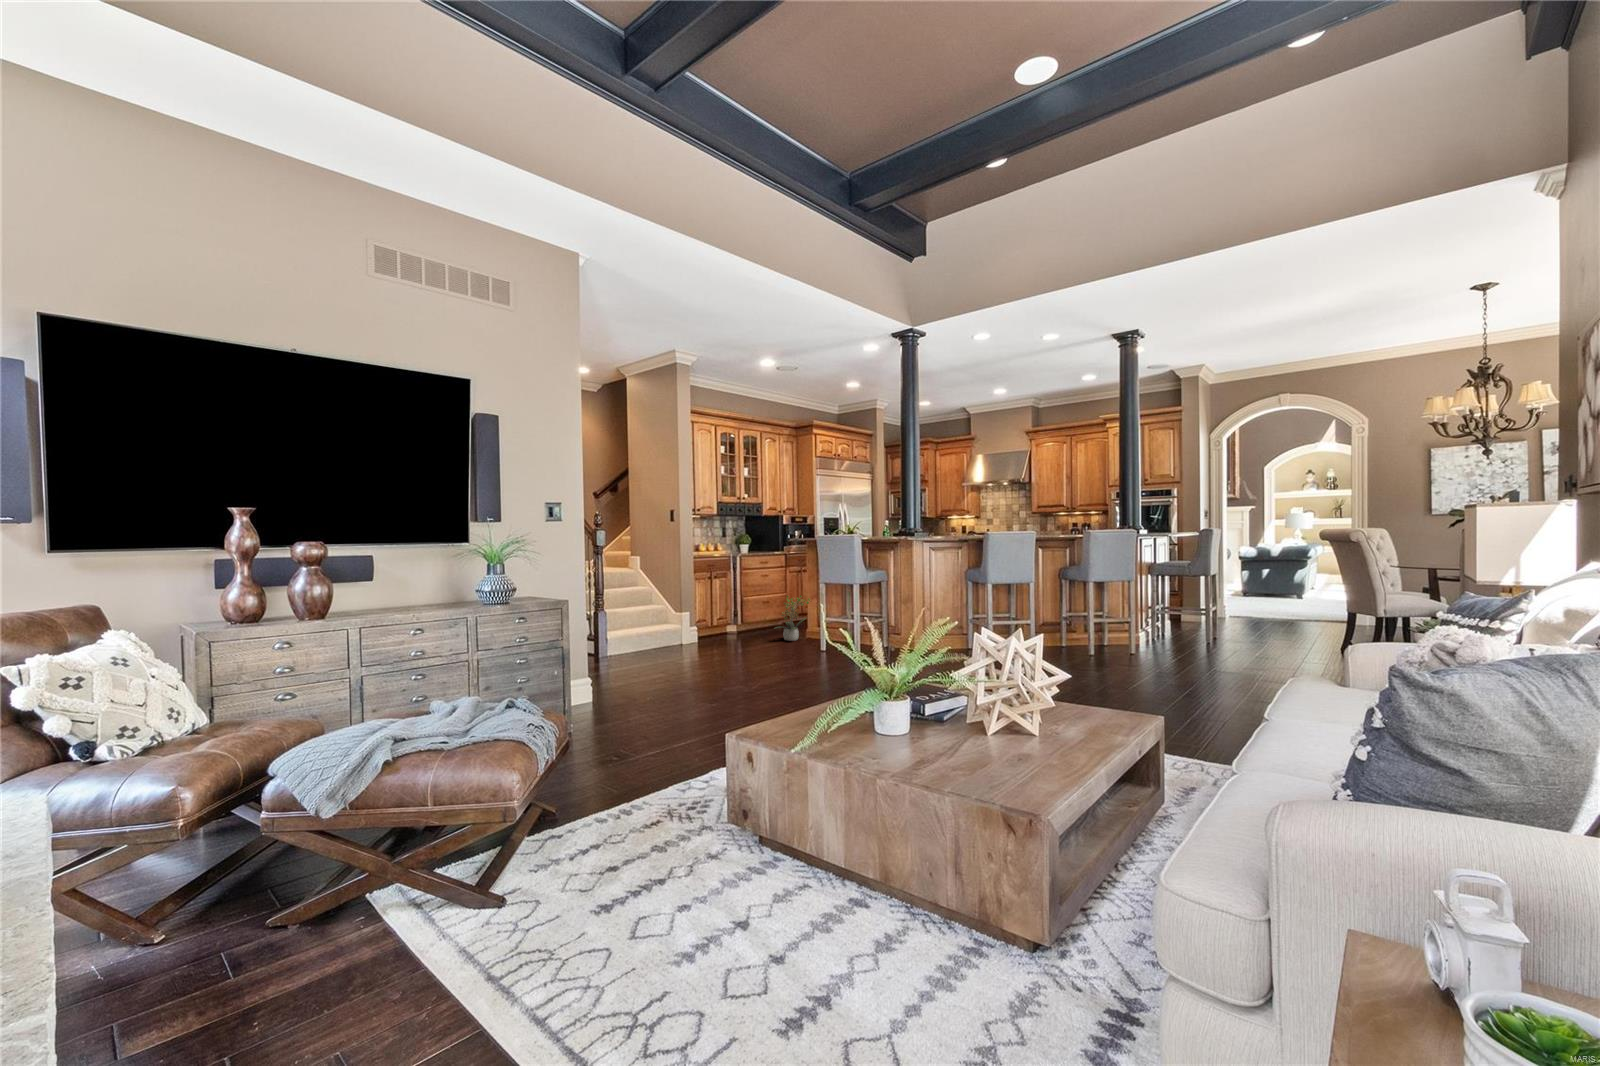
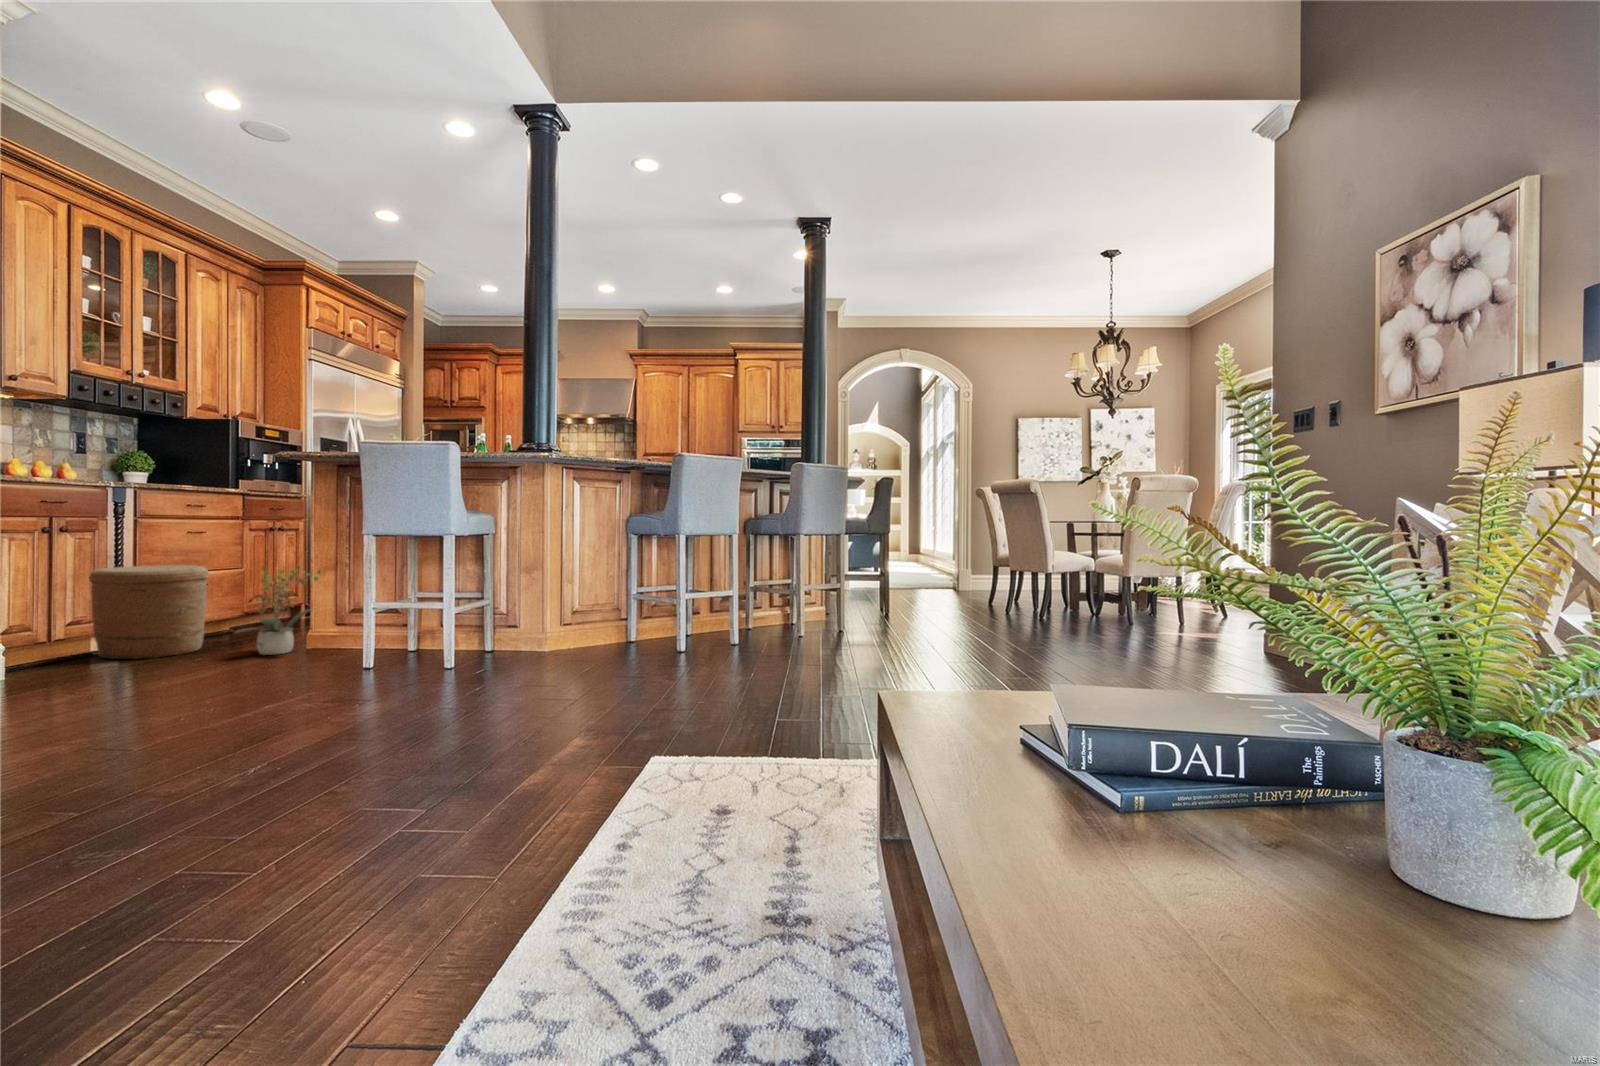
woven basket: none [724,593,767,638] -> present [89,565,209,660]

